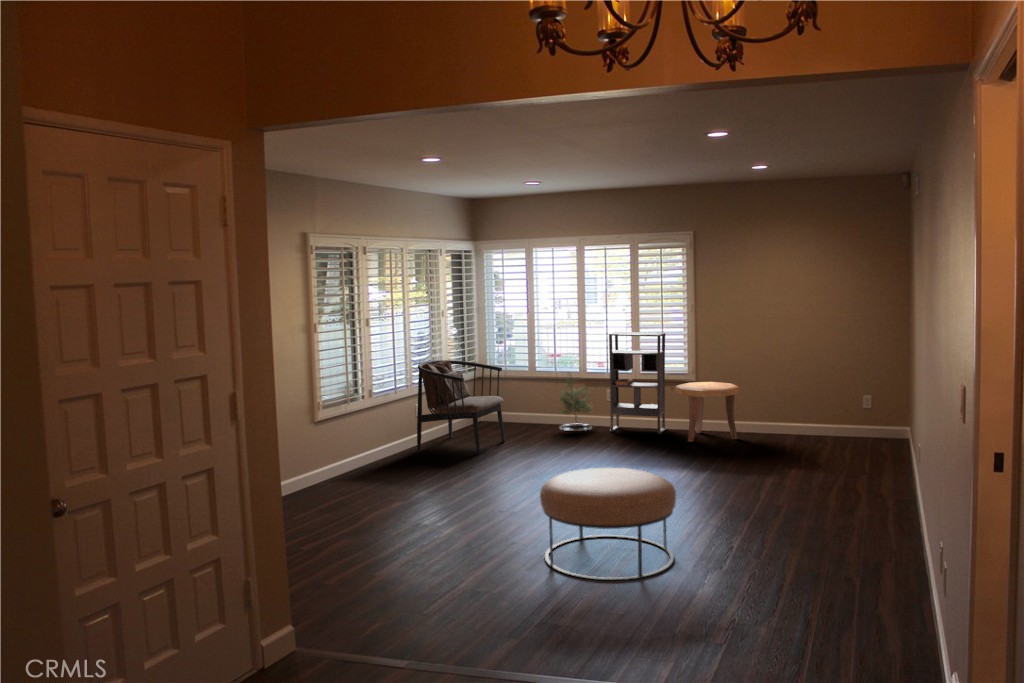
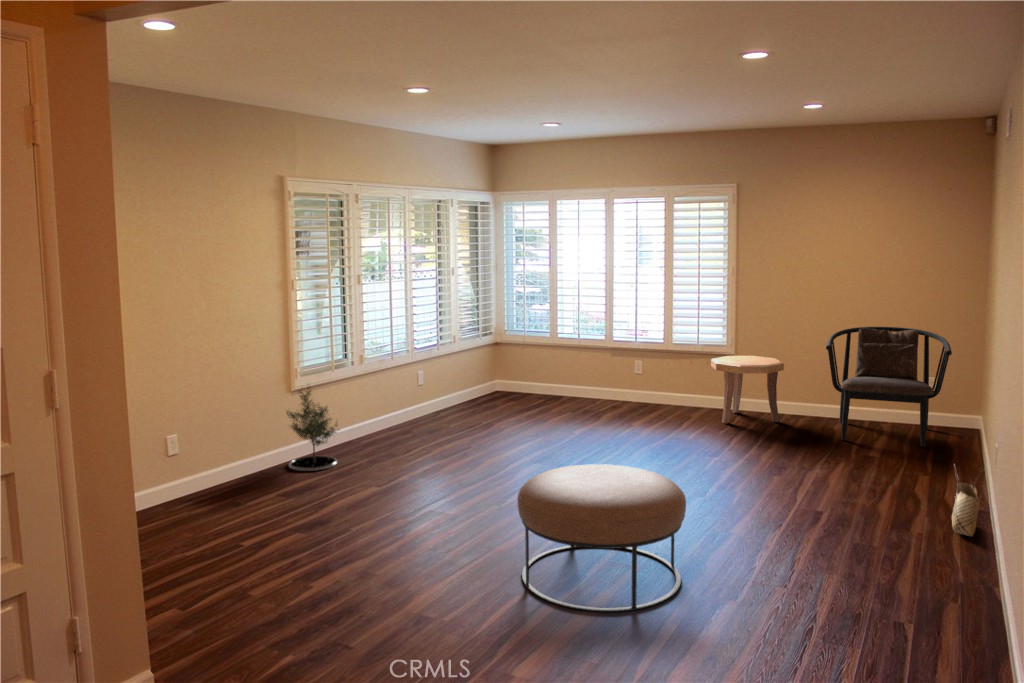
bookshelf: present [609,332,666,434] -> none [635,296,702,413]
armchair: present [417,360,505,454] -> present [826,327,952,447]
potted tree: present [560,377,591,431] -> present [287,388,338,471]
woven basket: none [882,459,908,517] -> present [952,465,981,536]

